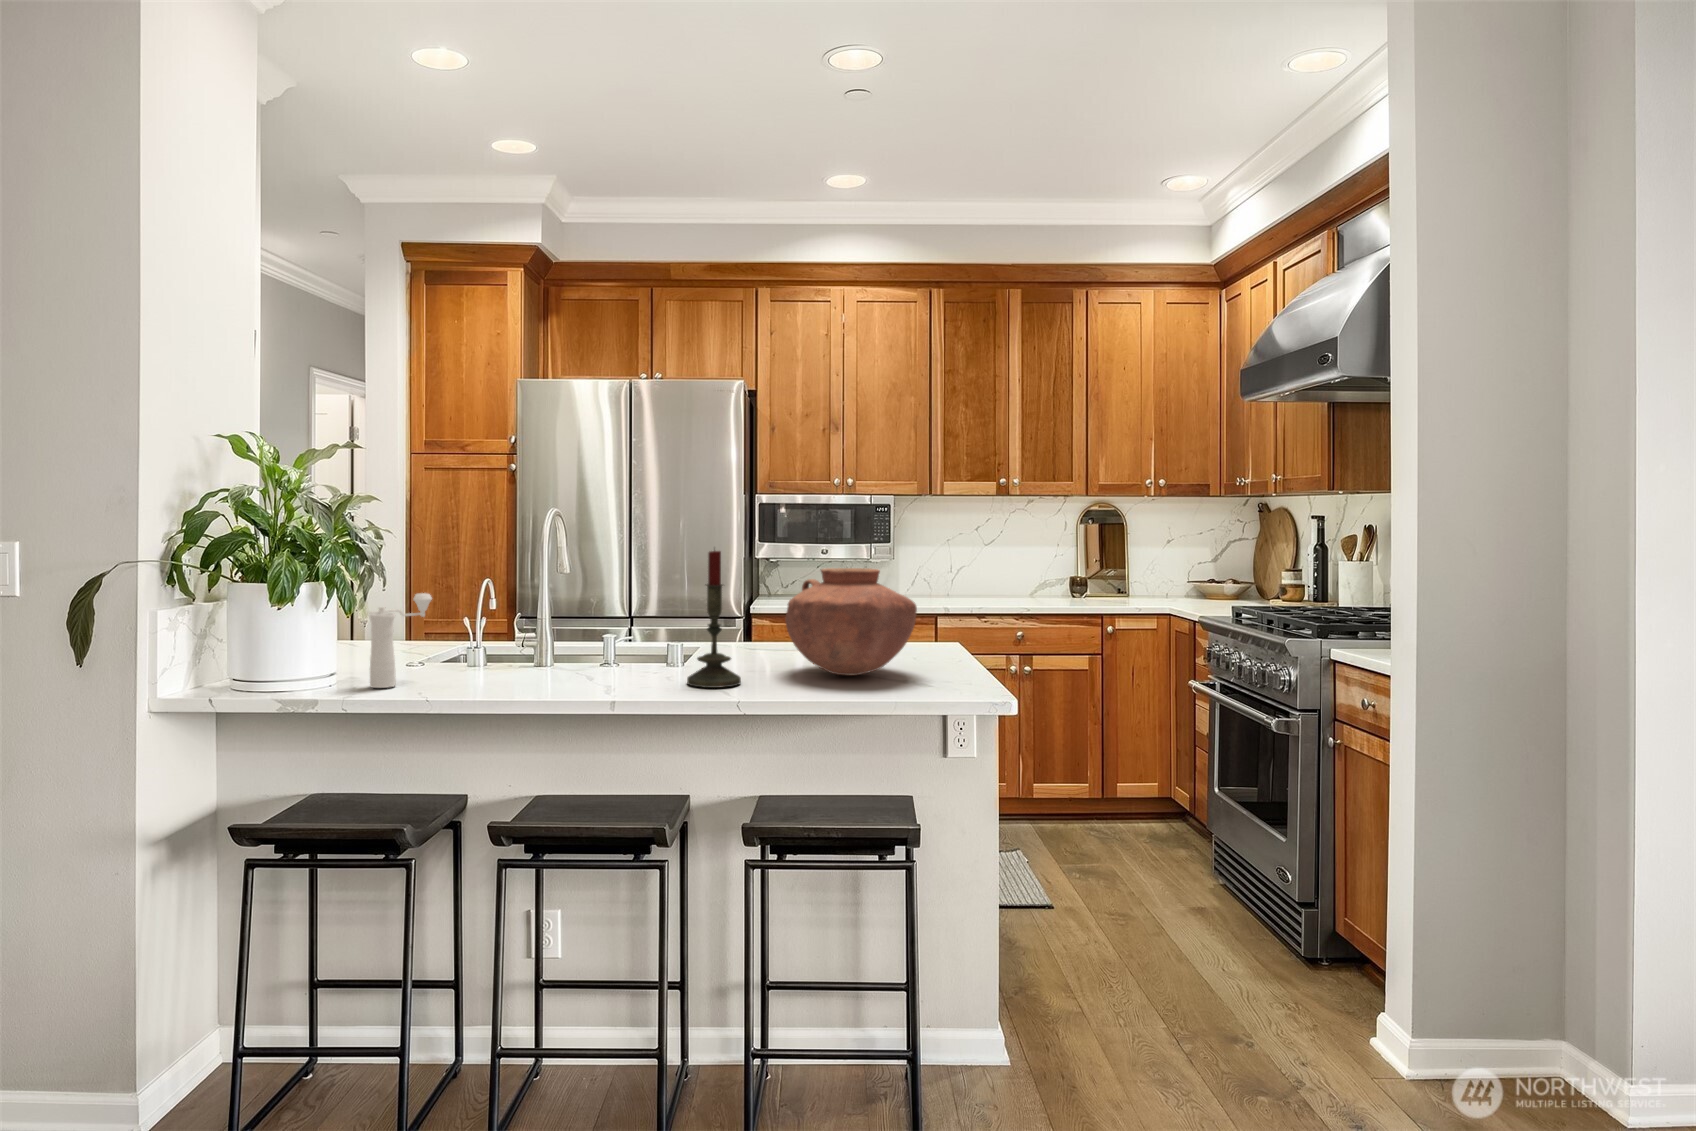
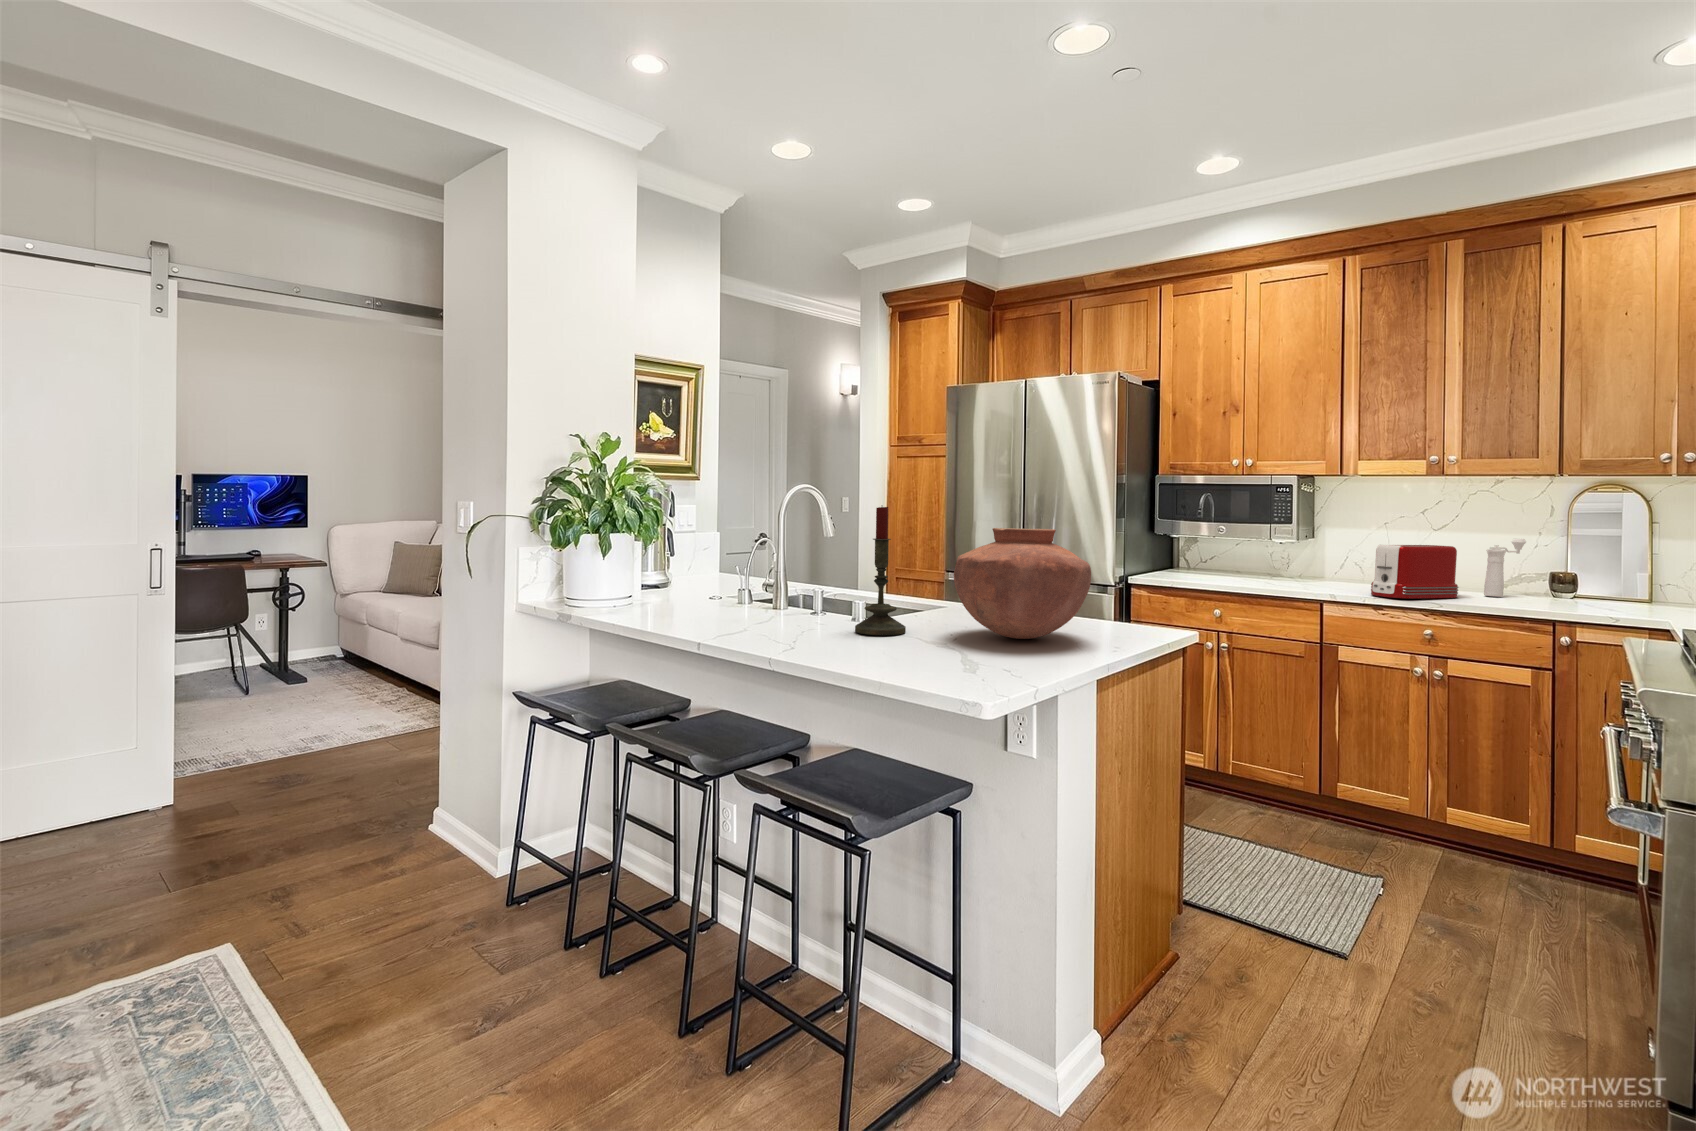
toaster: none [969,558,1029,606] -> present [1371,544,1459,599]
pepper mill: present [369,593,432,688] -> present [1484,539,1526,597]

